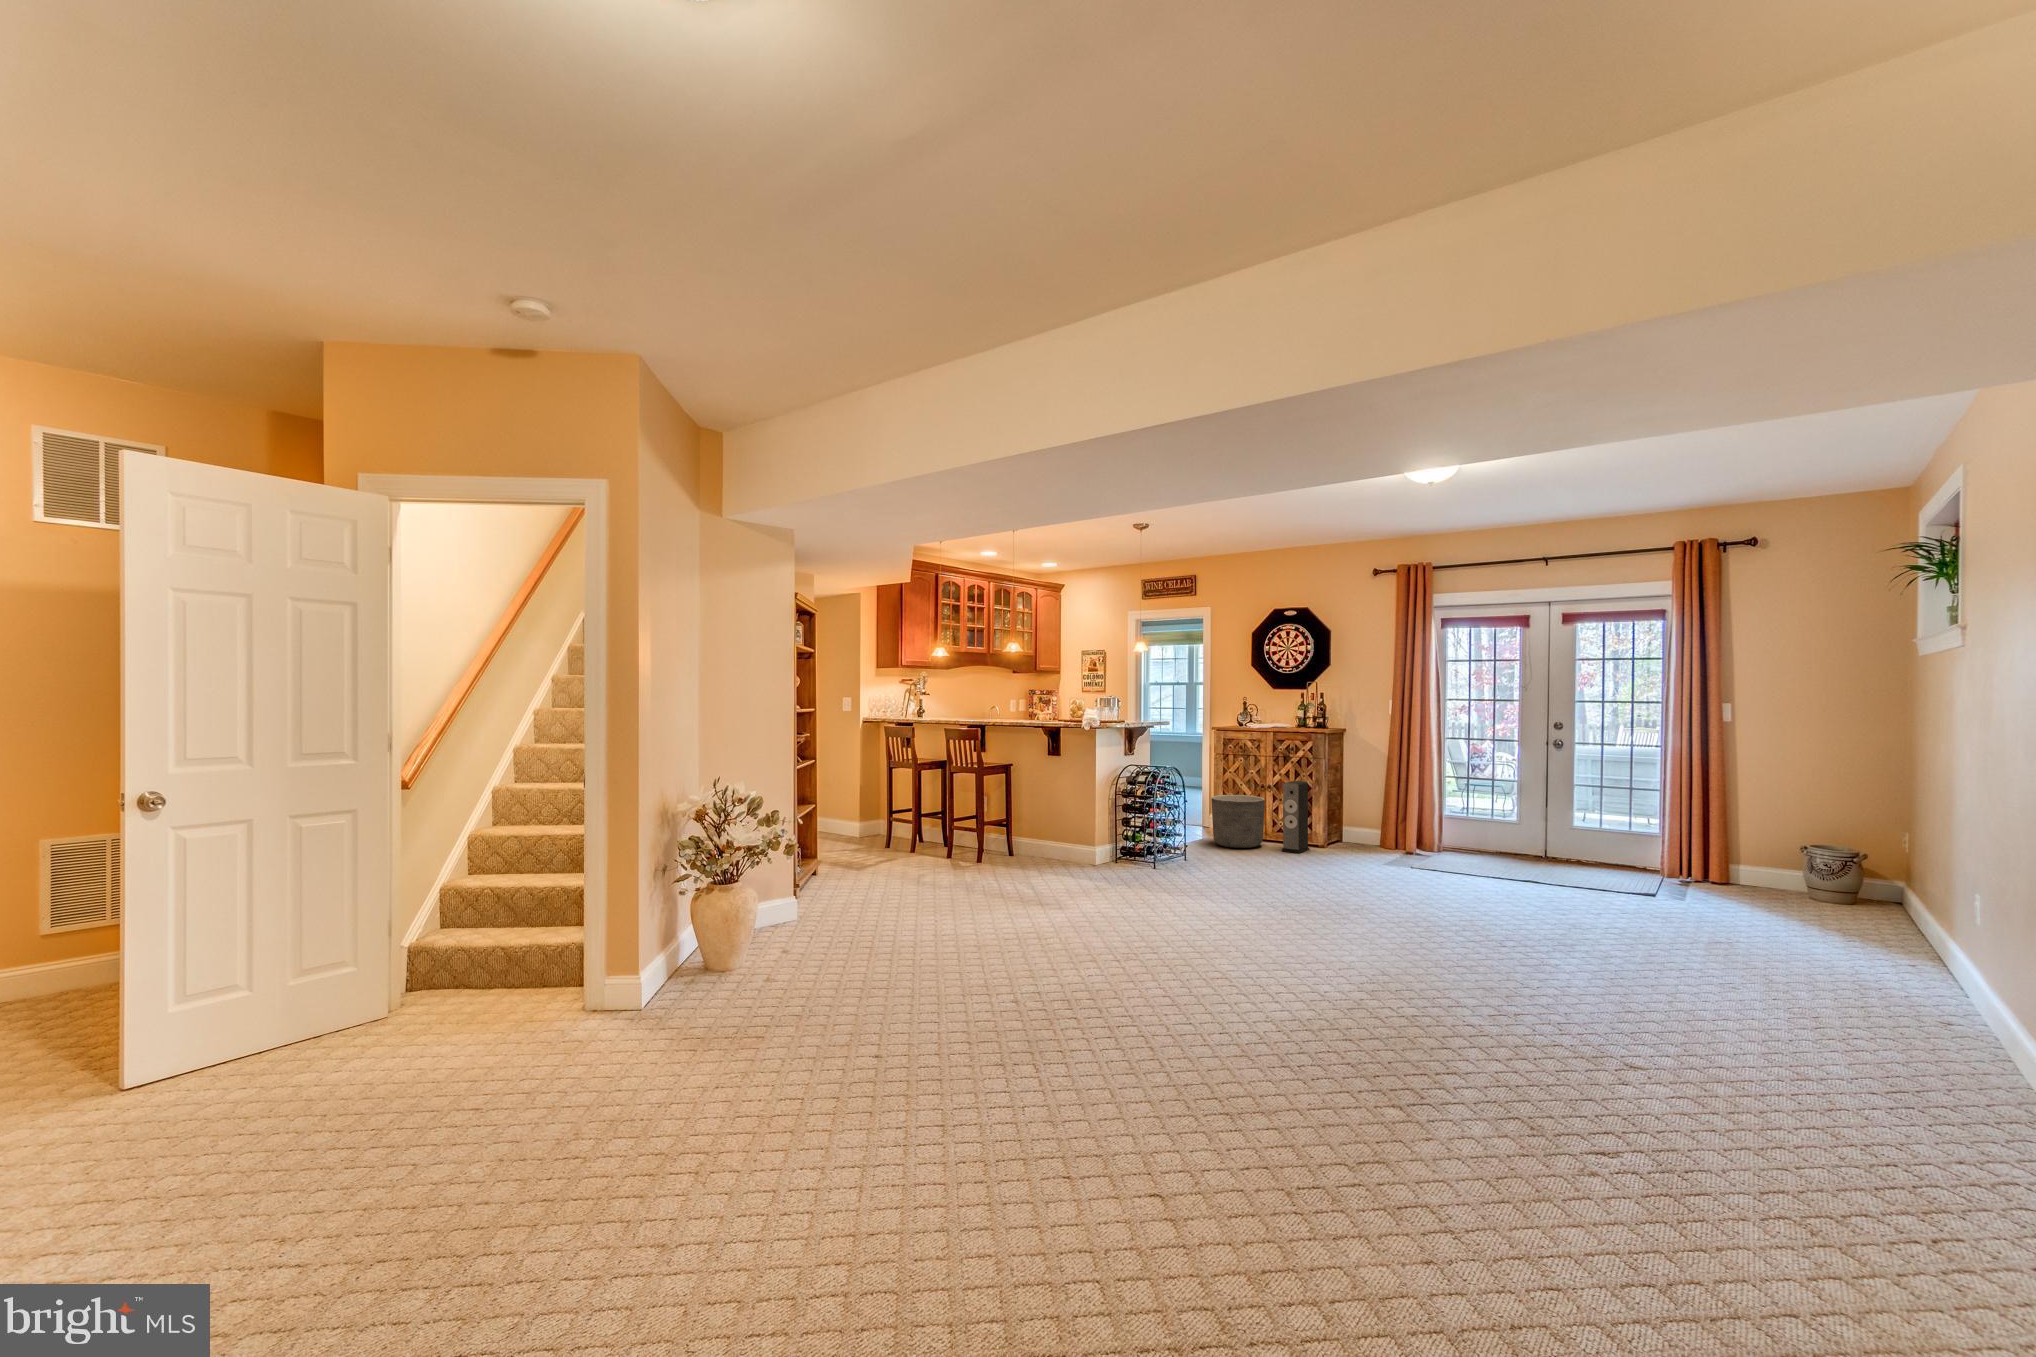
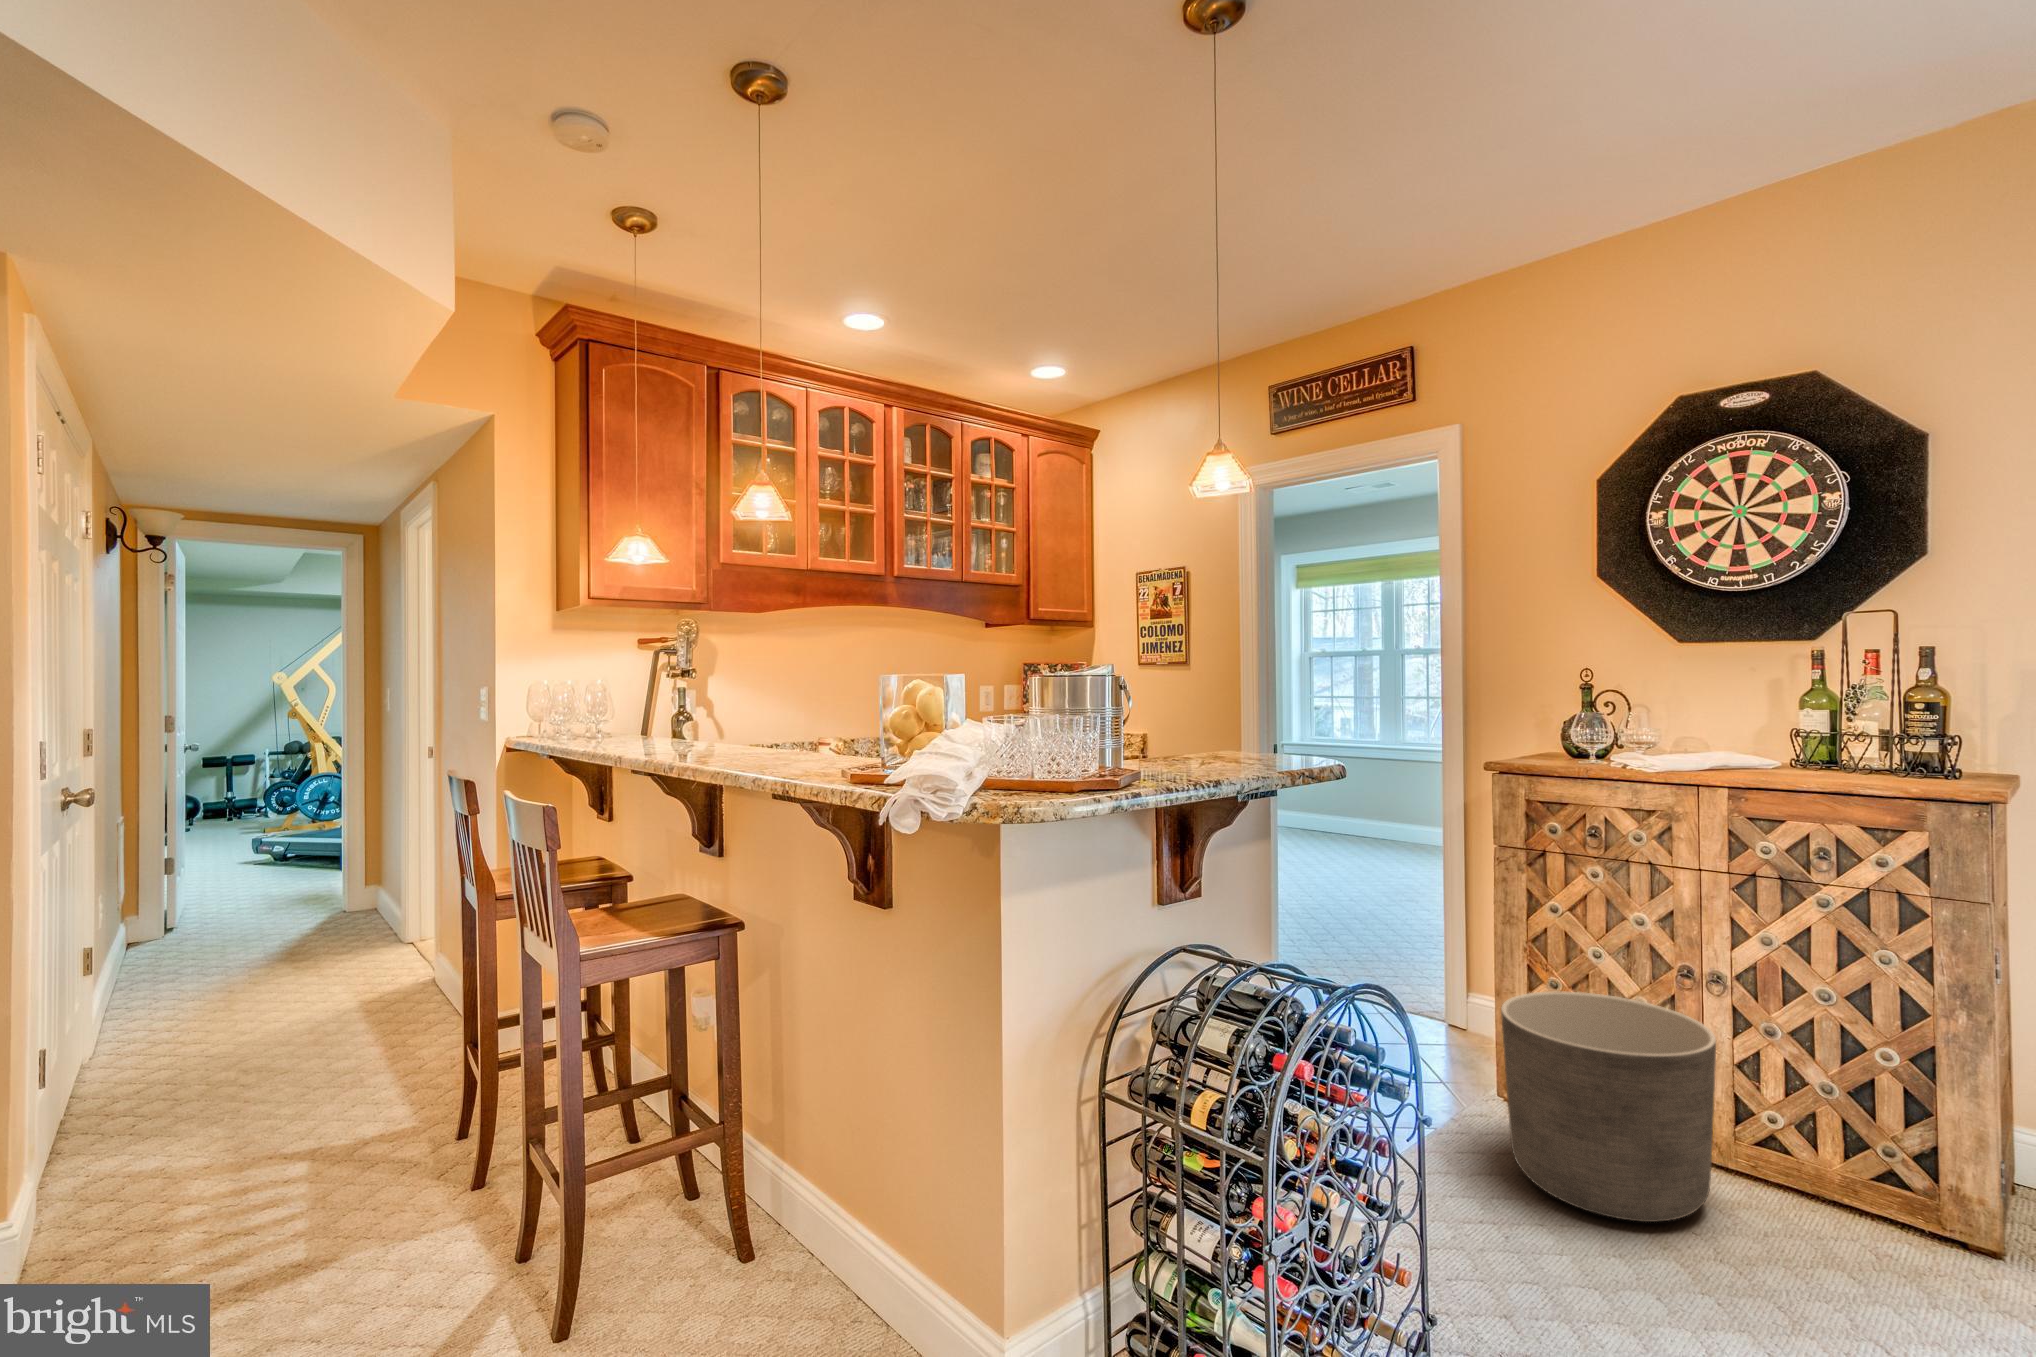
speaker: present [1282,781,1309,853] -> none [1816,976,1928,1297]

